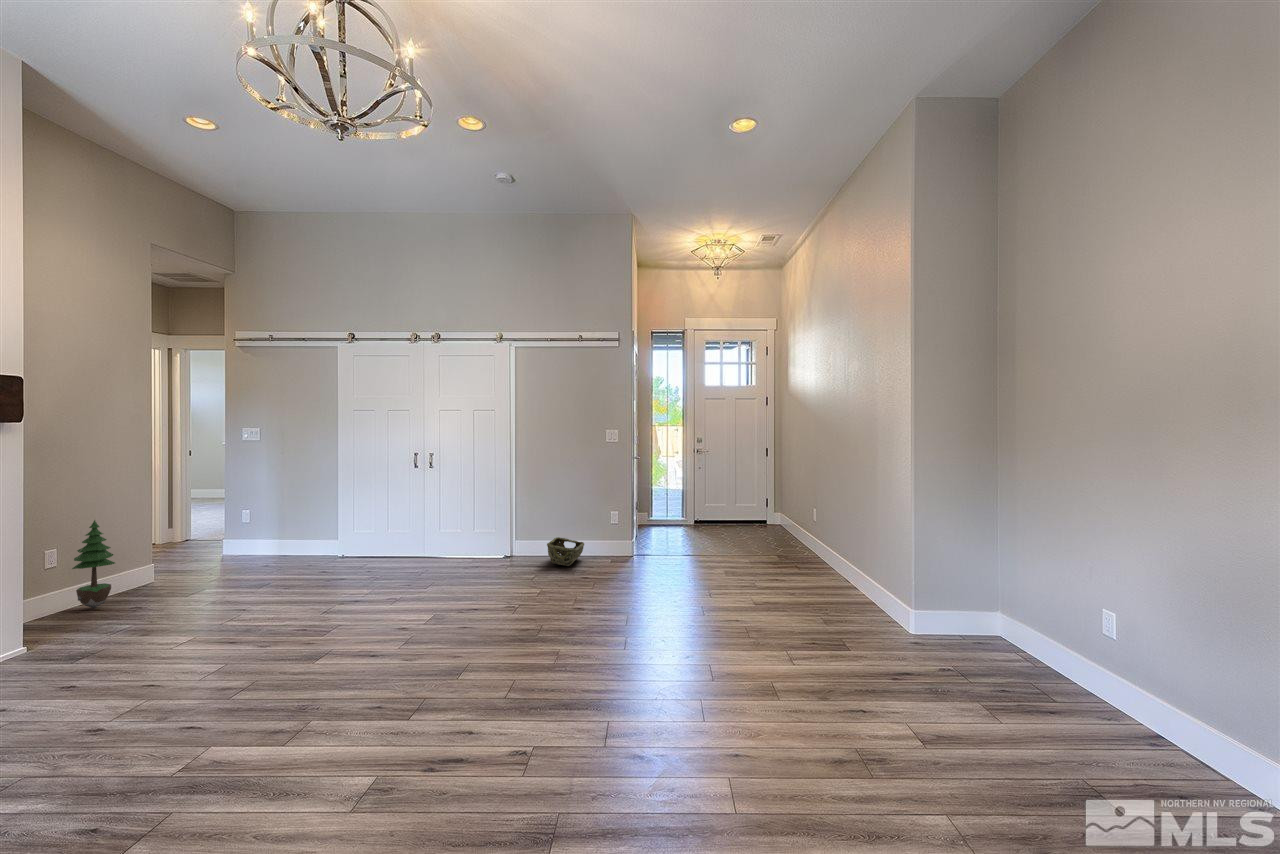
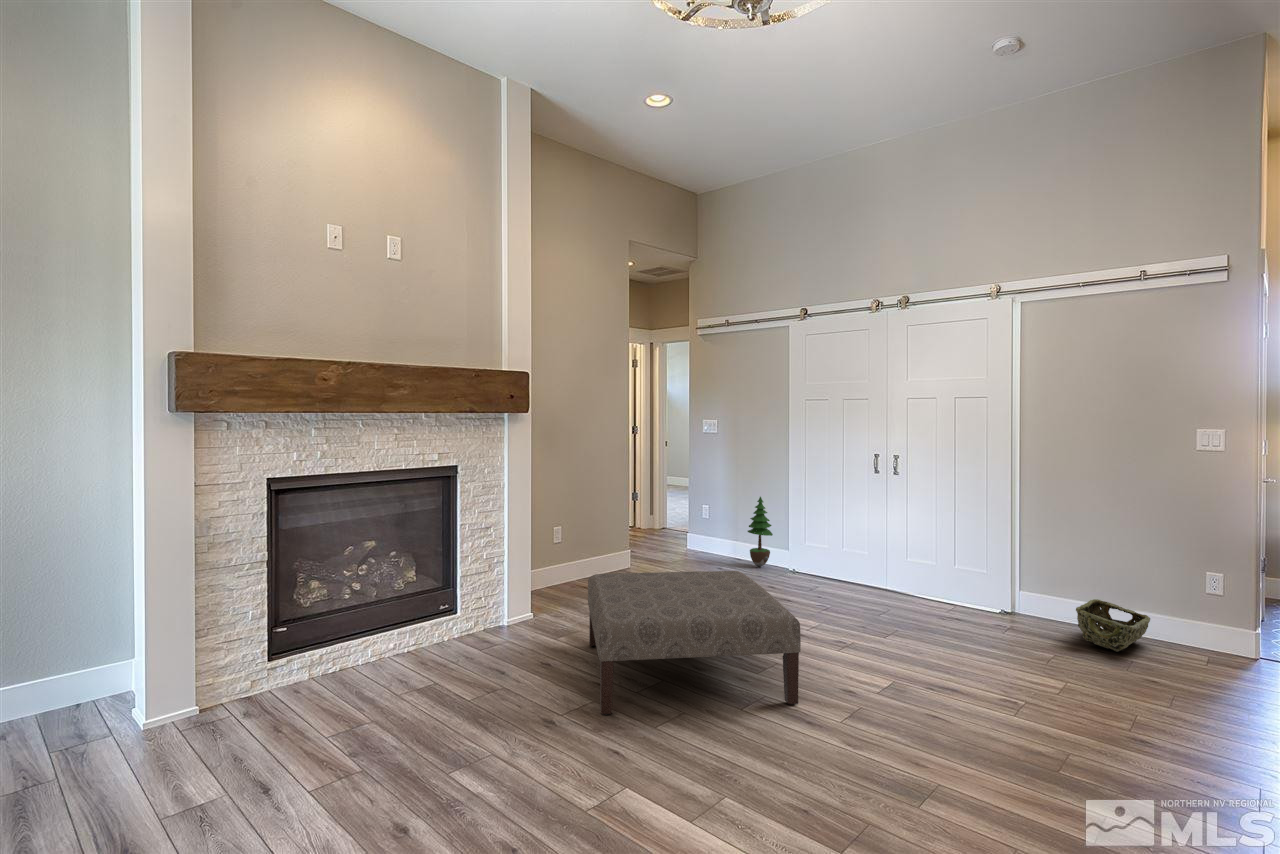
potted tree: present [72,520,115,608] -> present [748,497,773,567]
ottoman: none [121,556,366,709] -> present [588,571,801,715]

